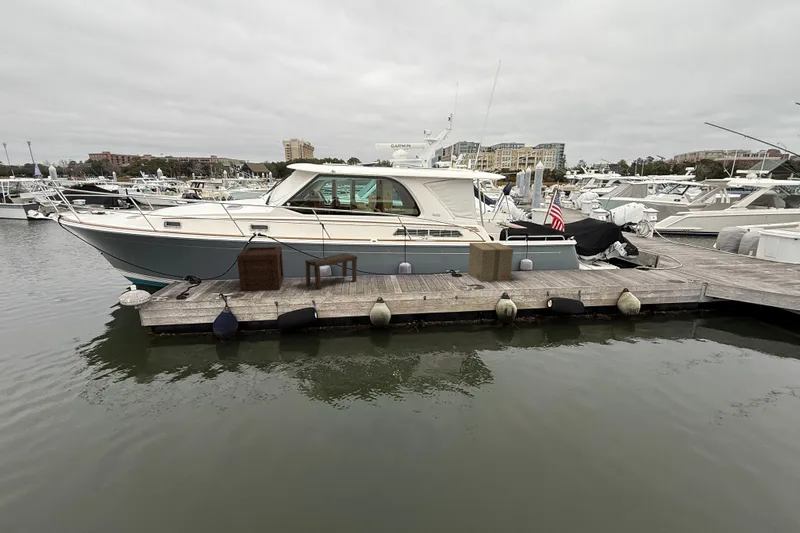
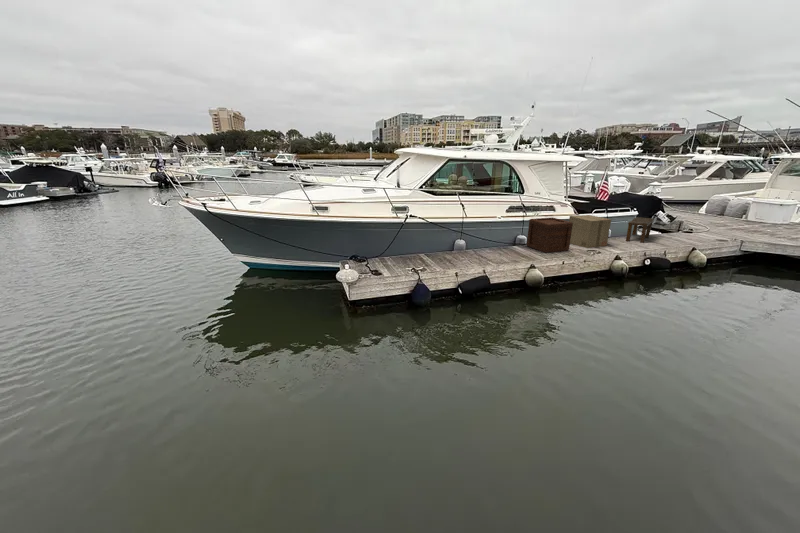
wooden crate: present [237,247,284,291] -> present [527,217,573,253]
bench: present [305,253,357,290] -> present [626,217,654,243]

